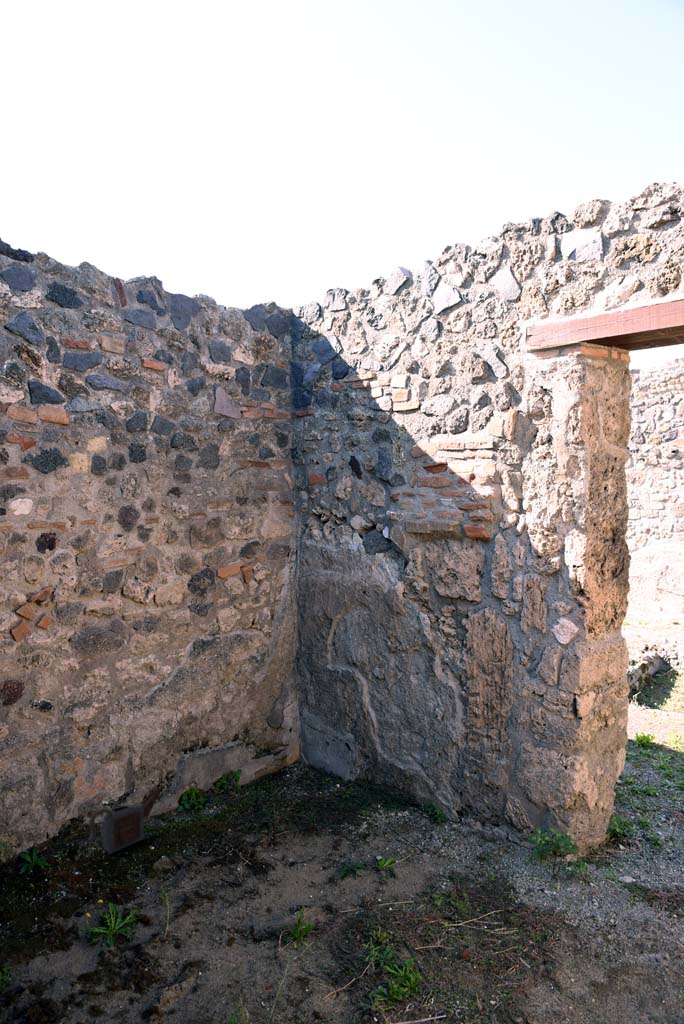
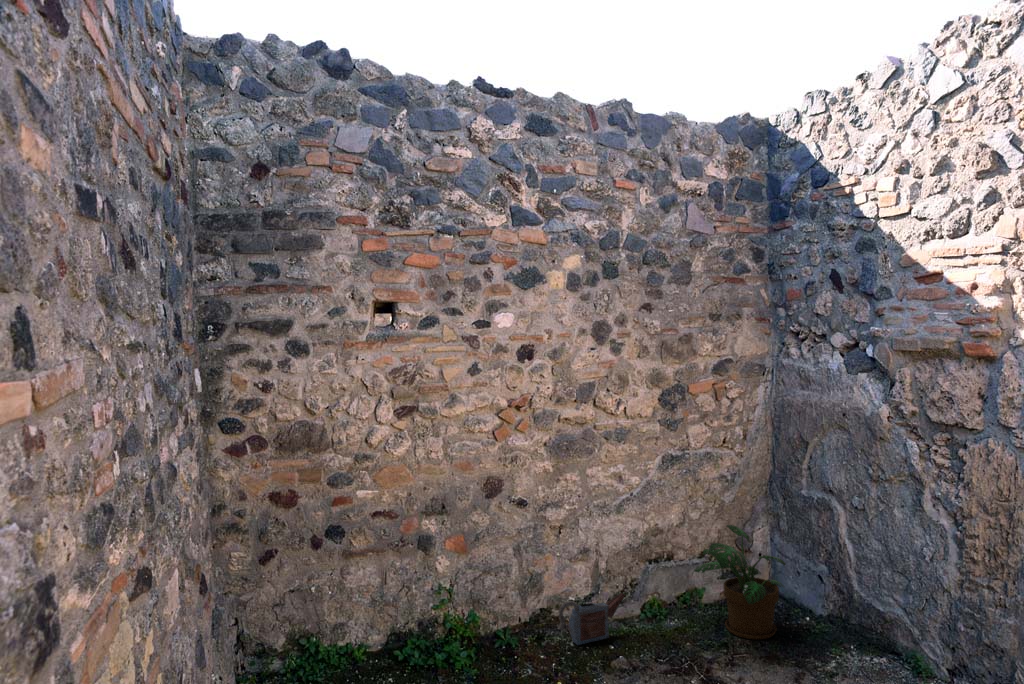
potted plant: none [228,703,317,814] -> present [692,525,786,639]

